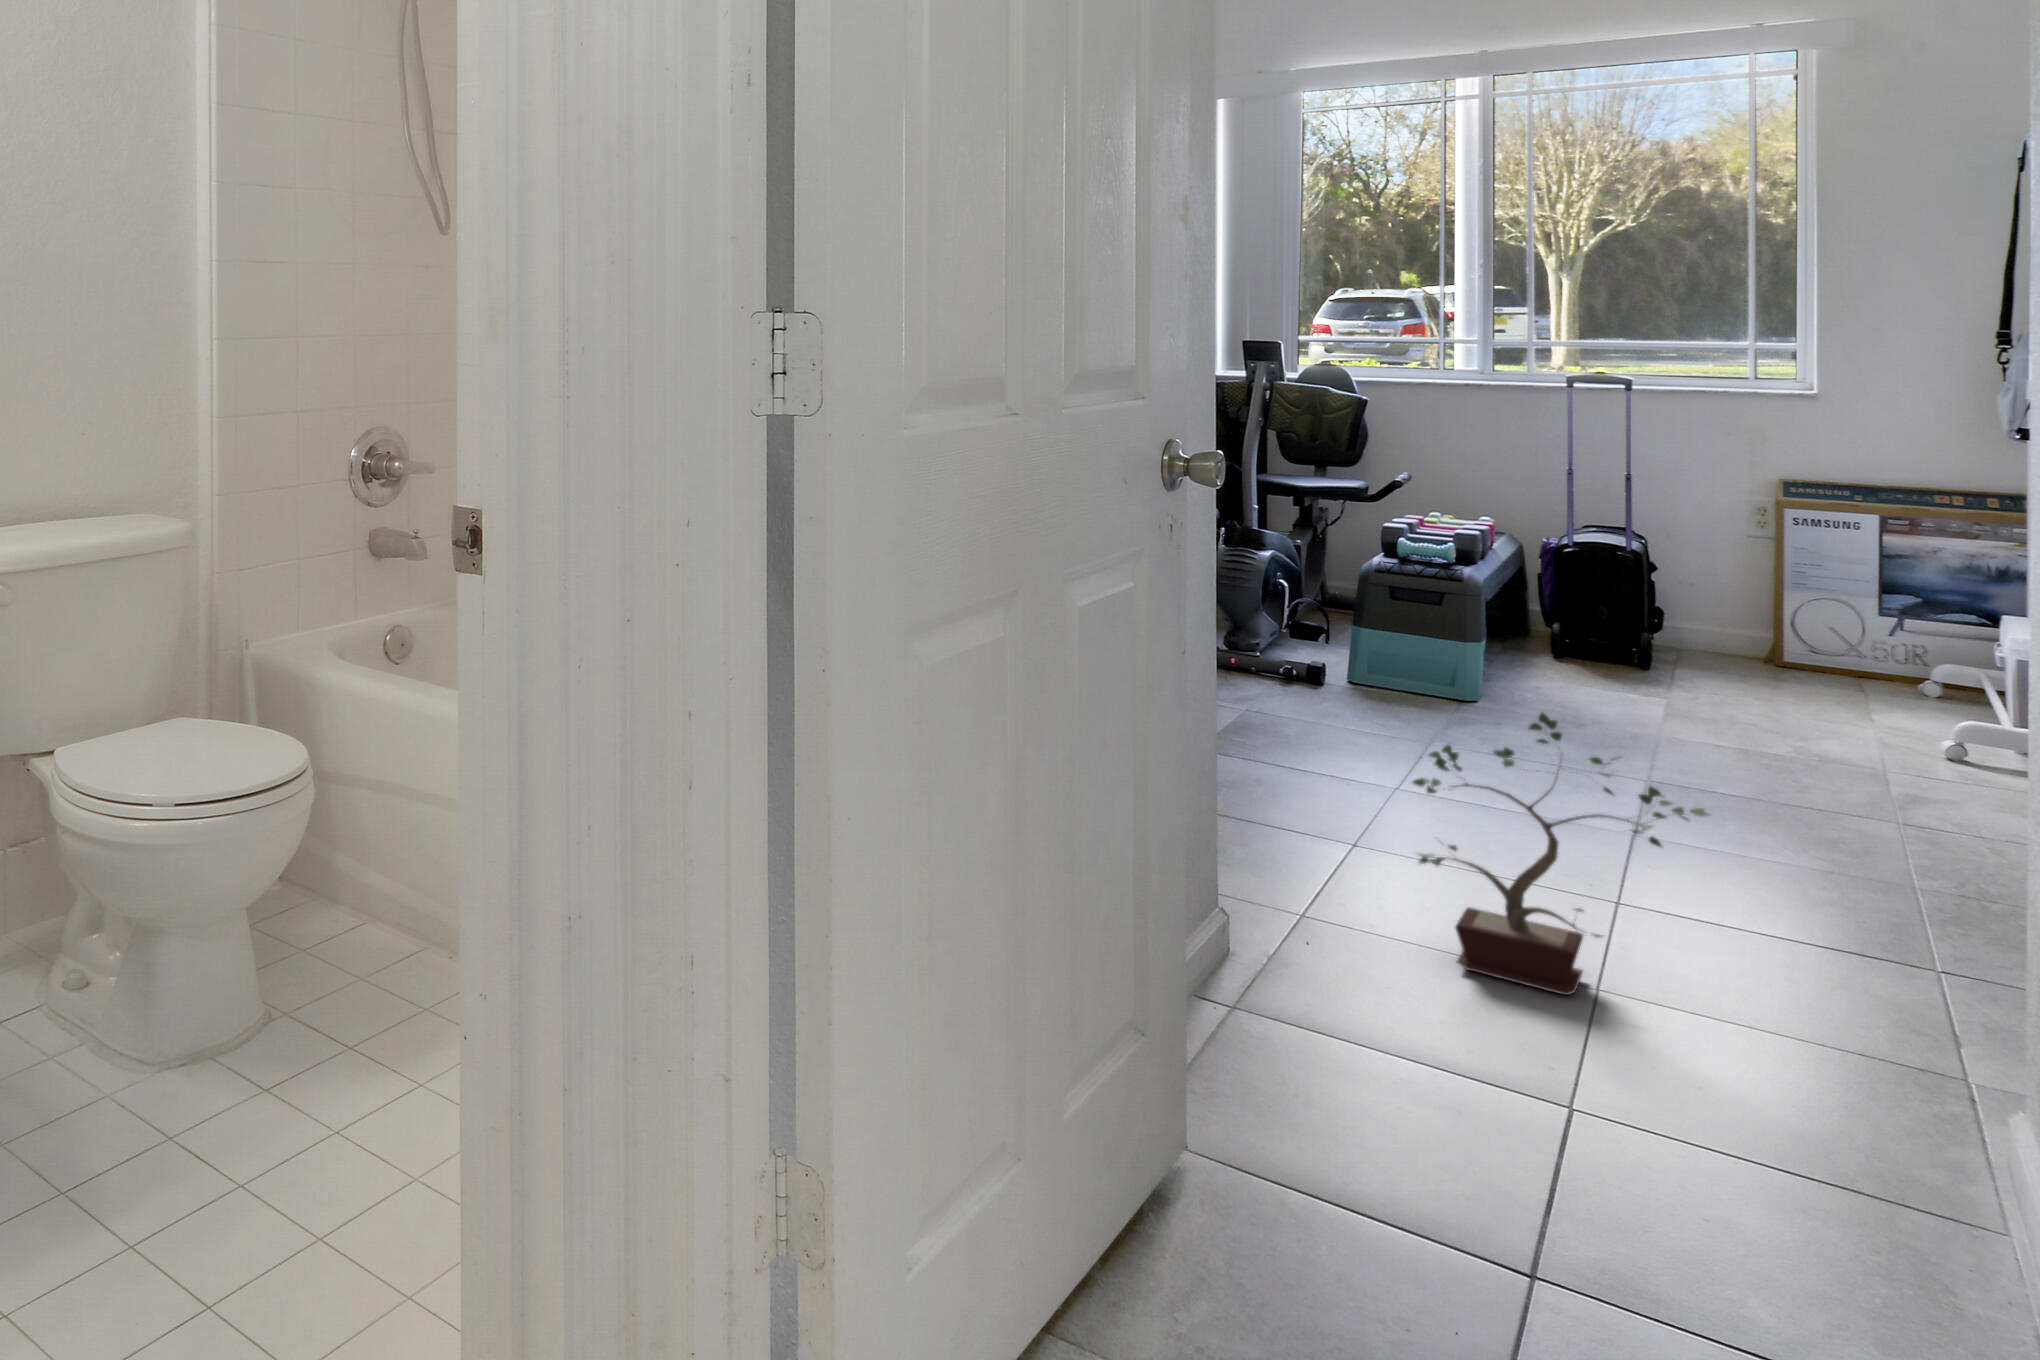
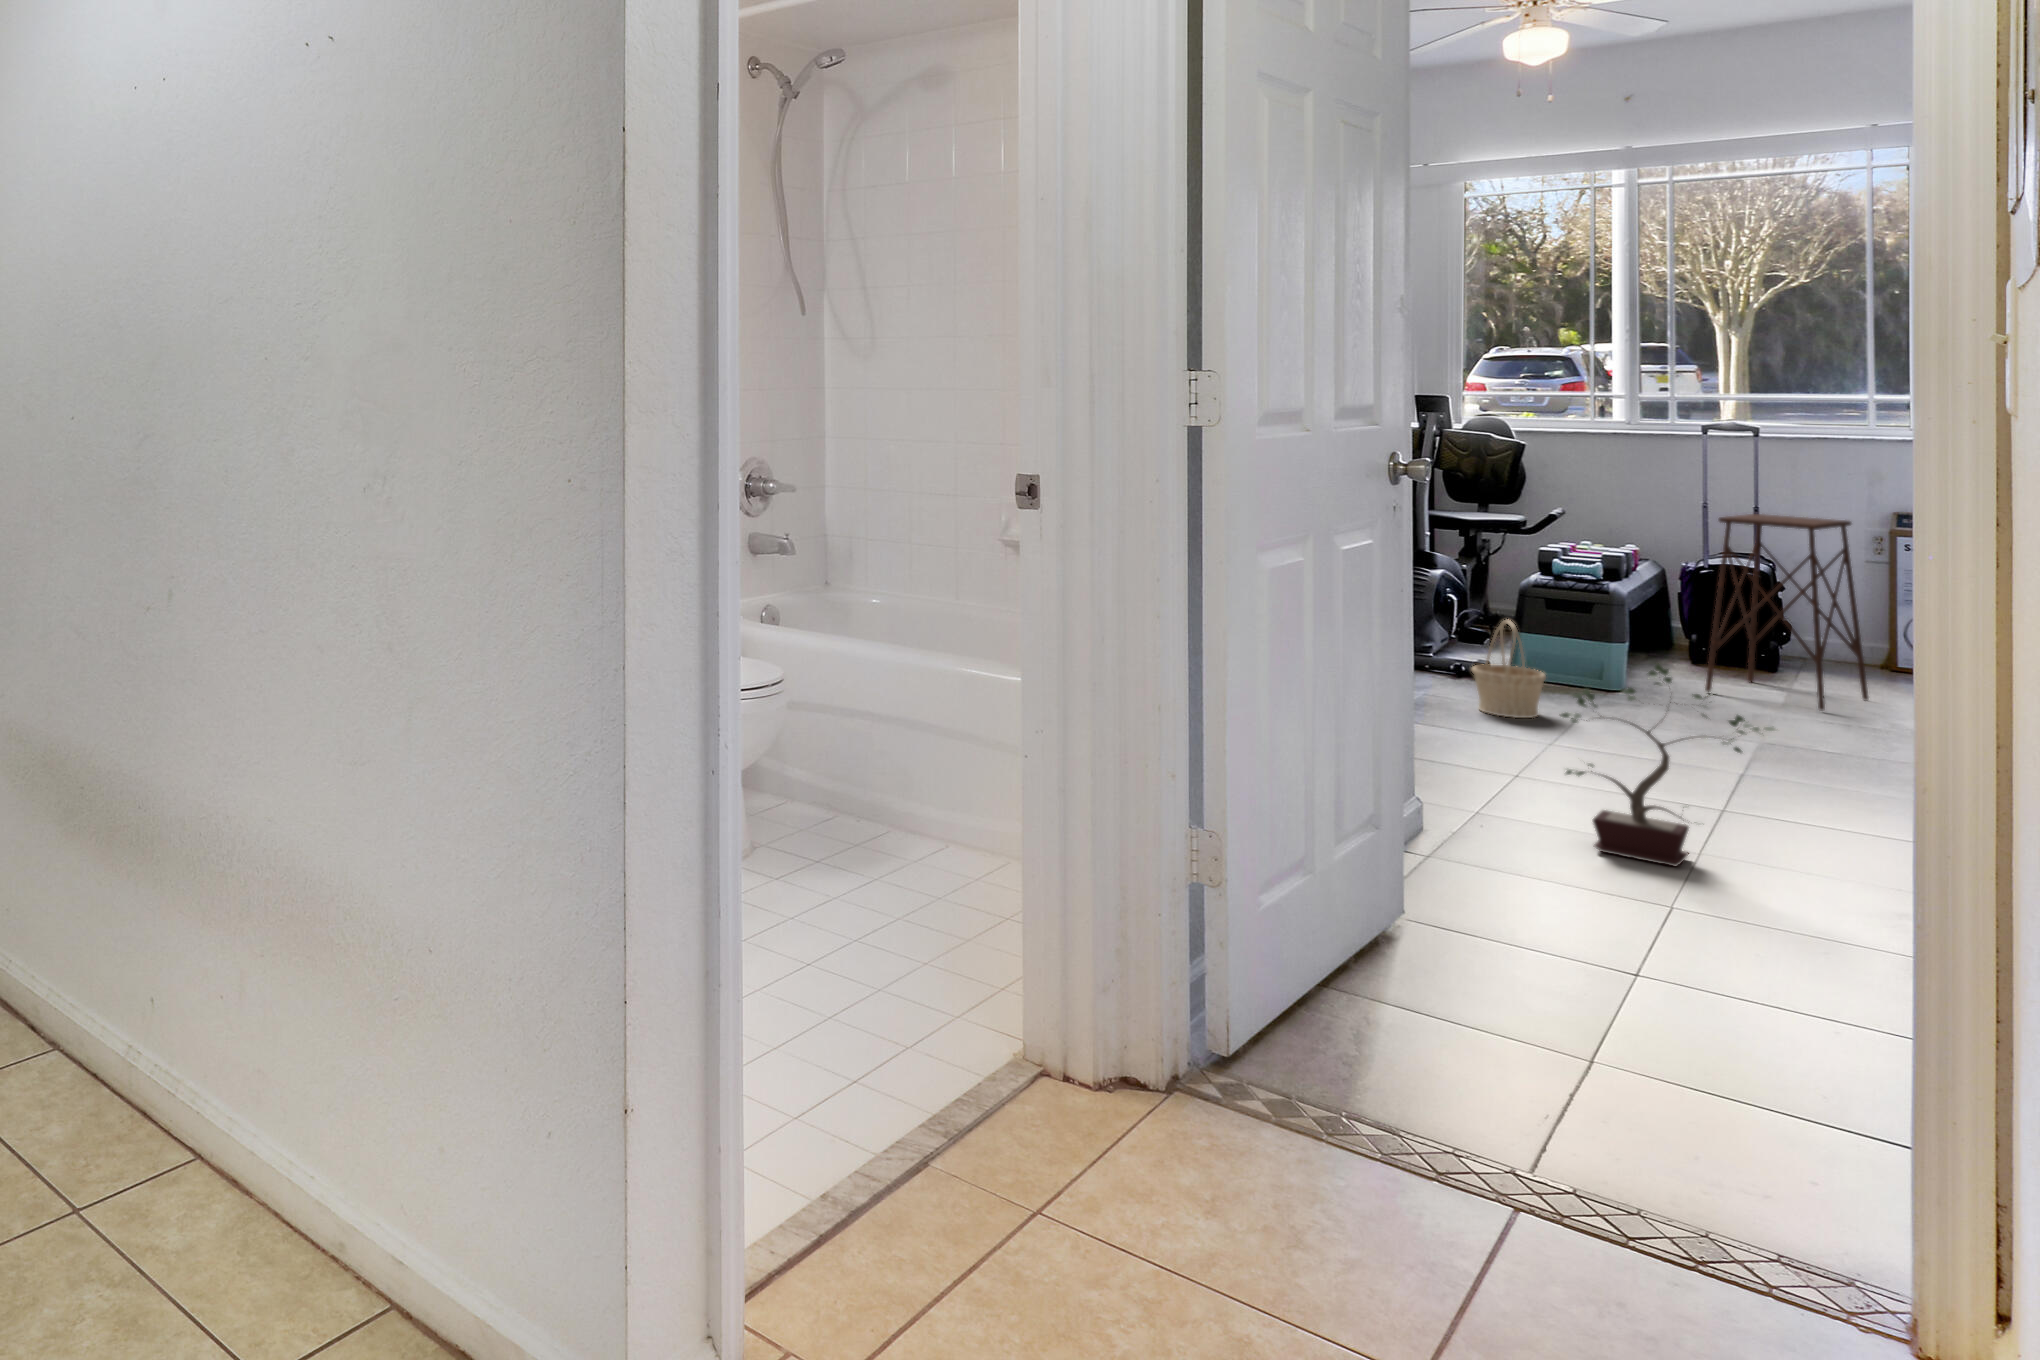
side table: none [1572,483,1758,720] -> present [1705,514,1869,711]
basket: none [1304,619,1392,740] -> present [1472,620,1546,718]

